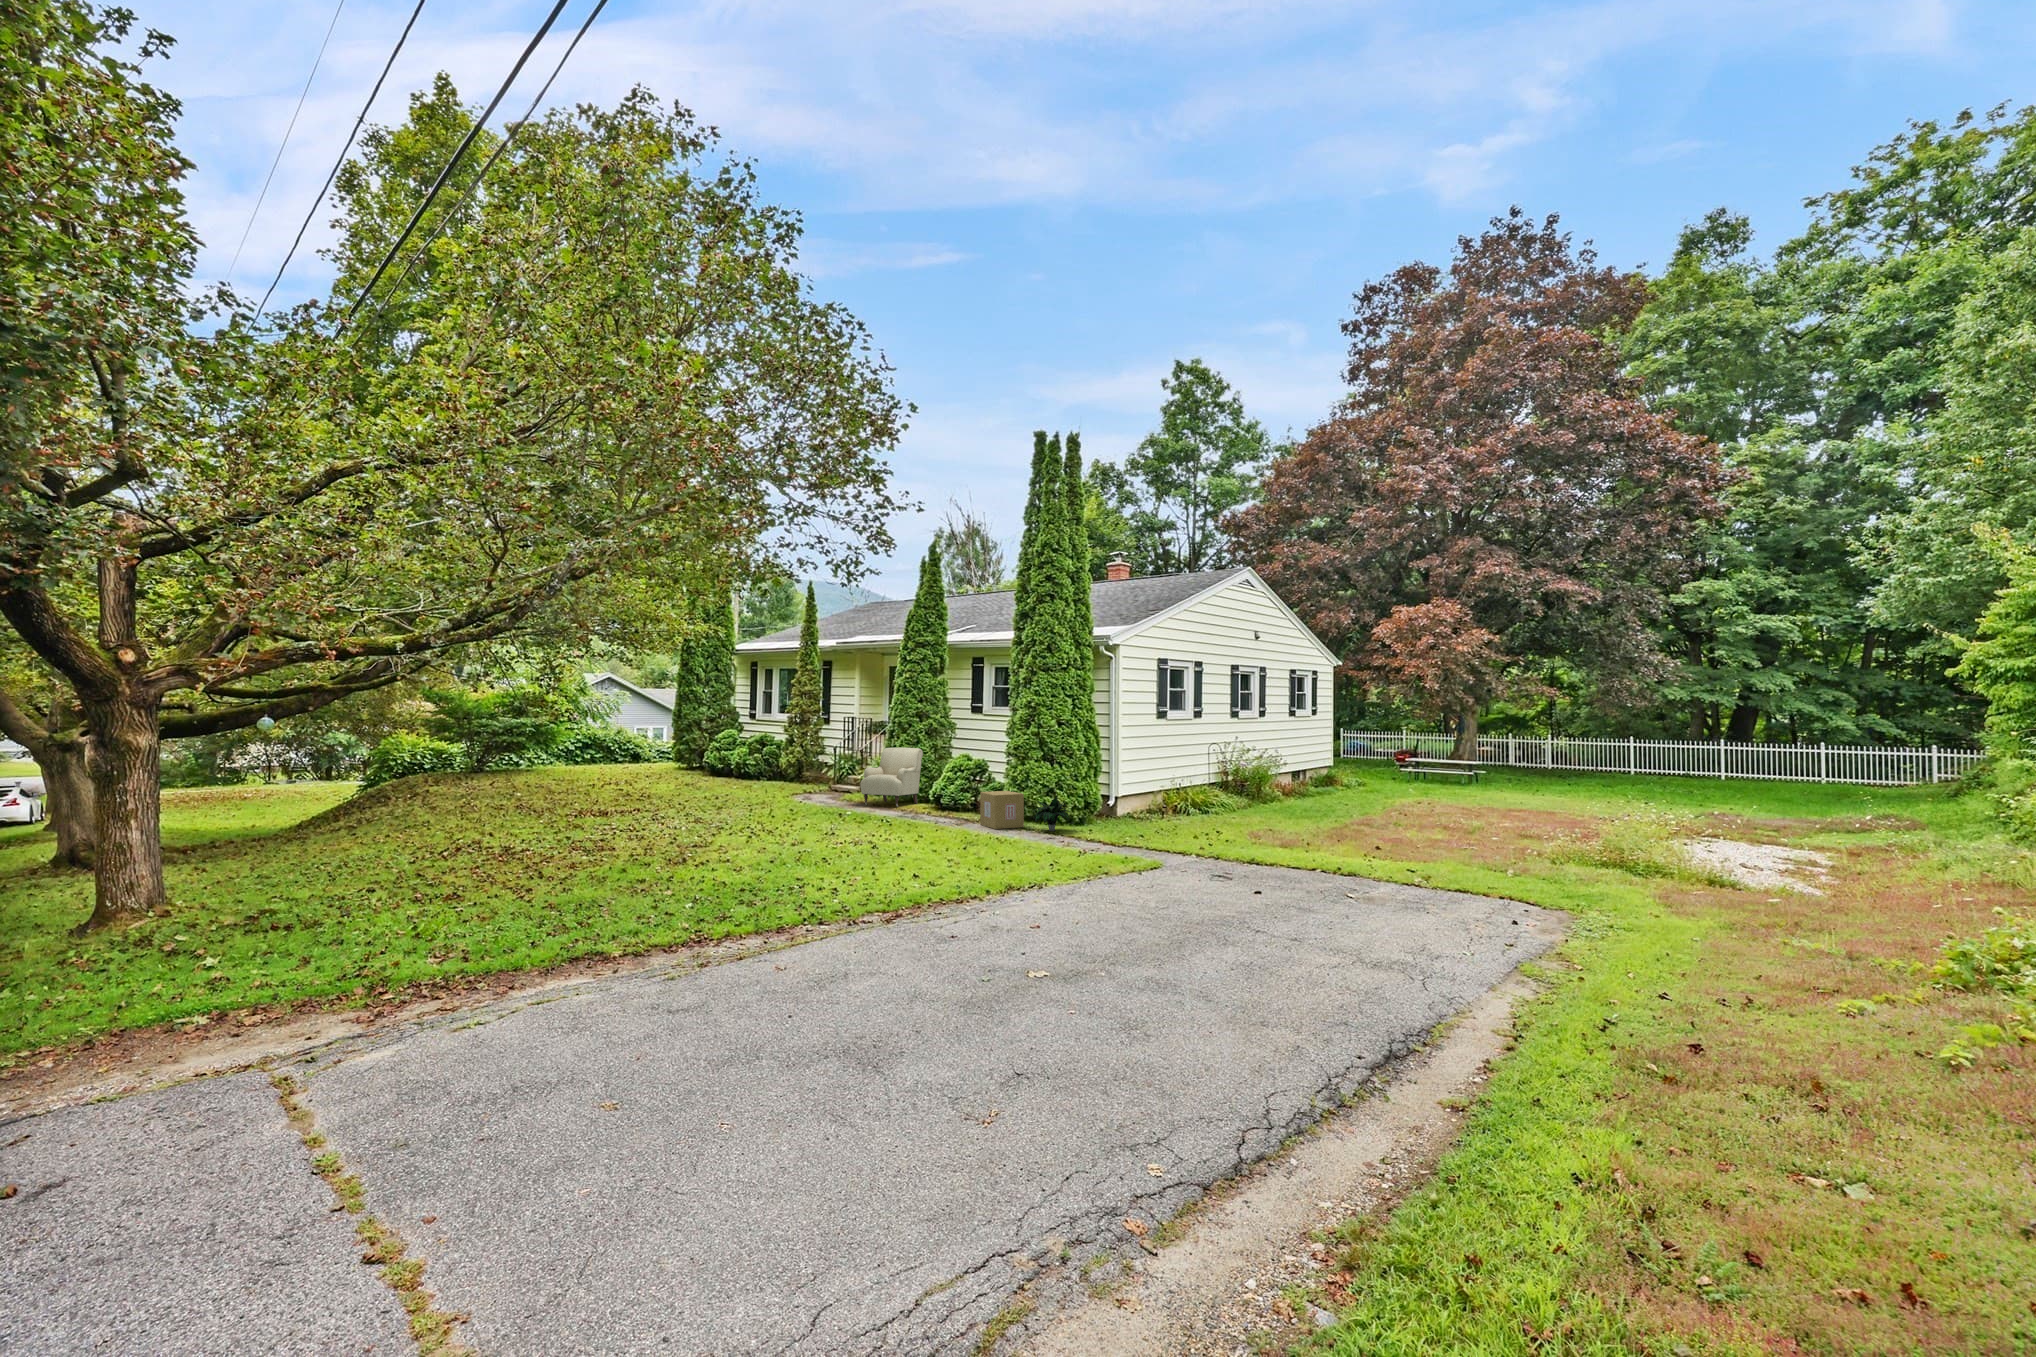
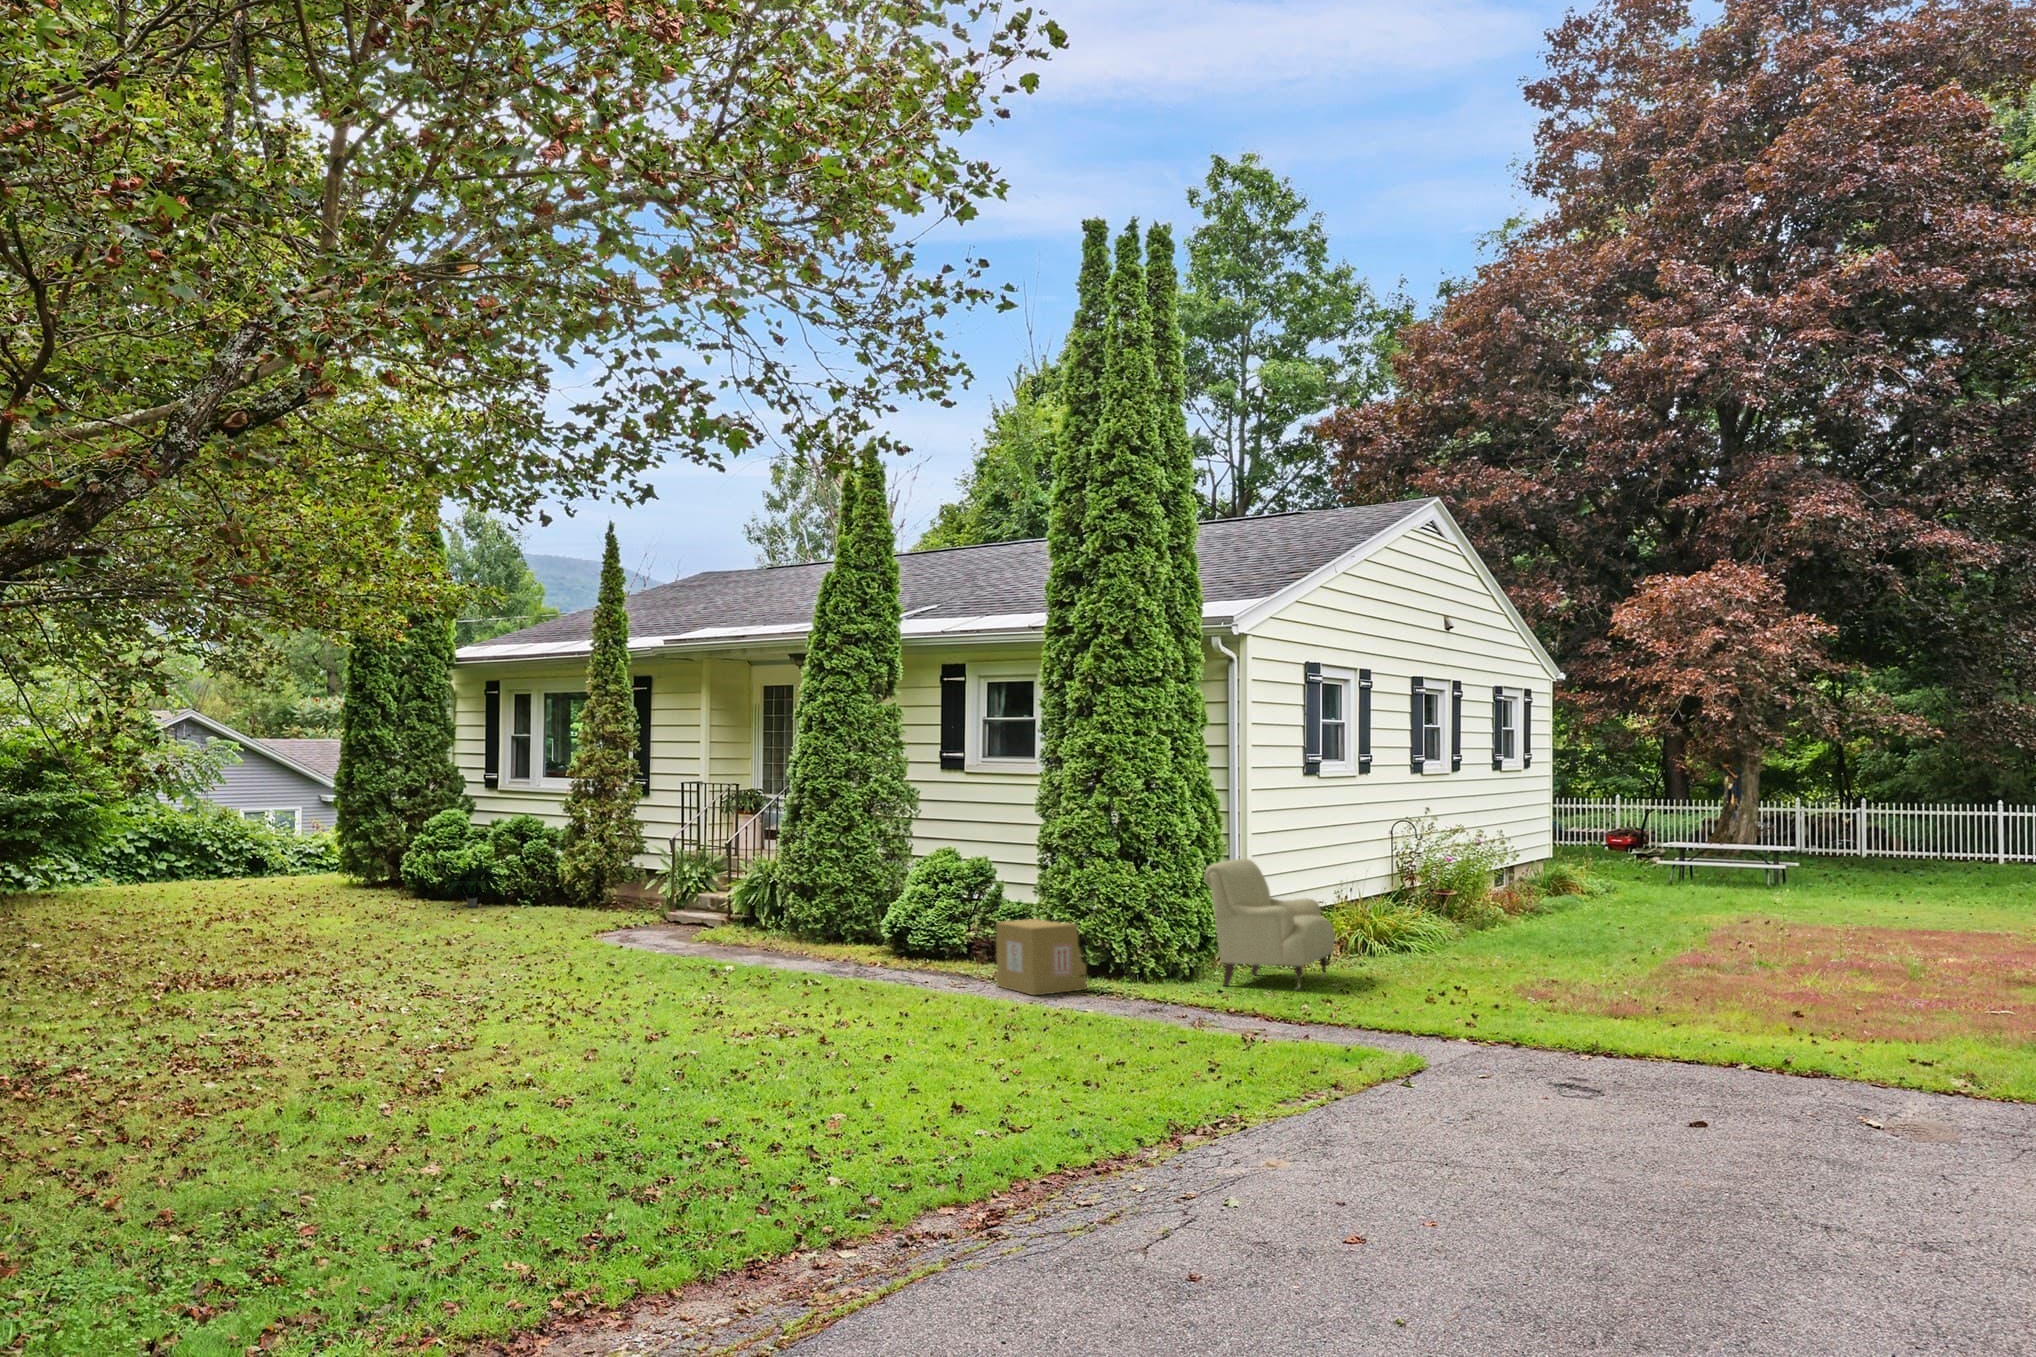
chair: present [860,748,923,807] -> present [1205,859,1335,990]
potted plant: present [1034,797,1070,831] -> present [443,860,504,907]

